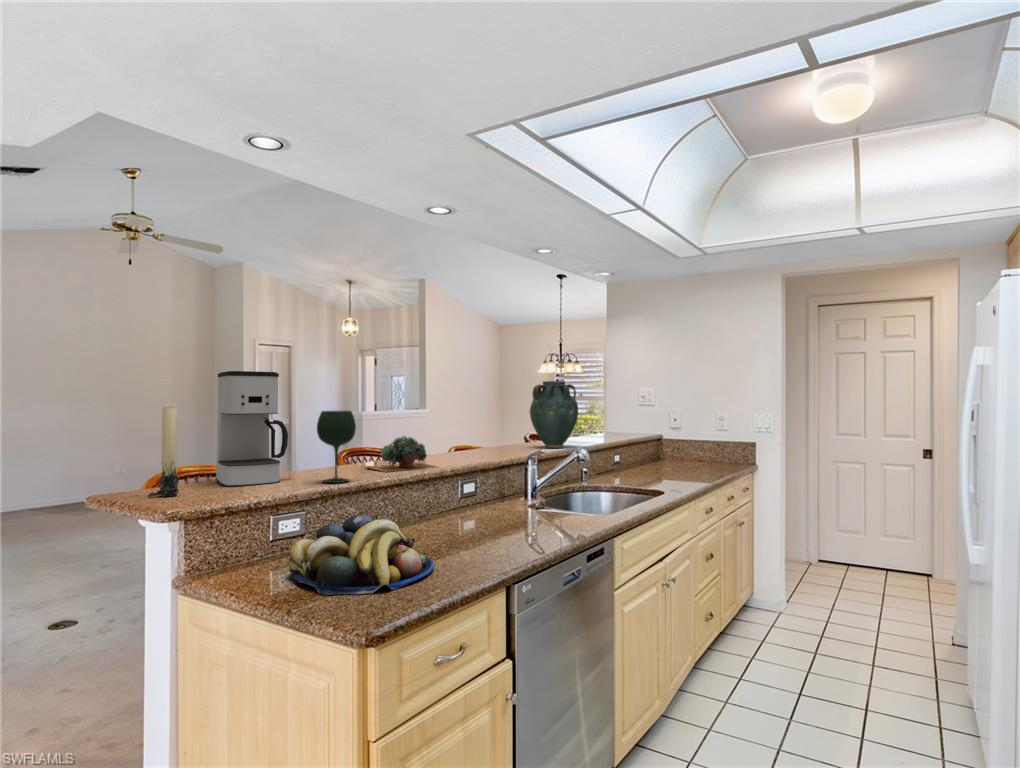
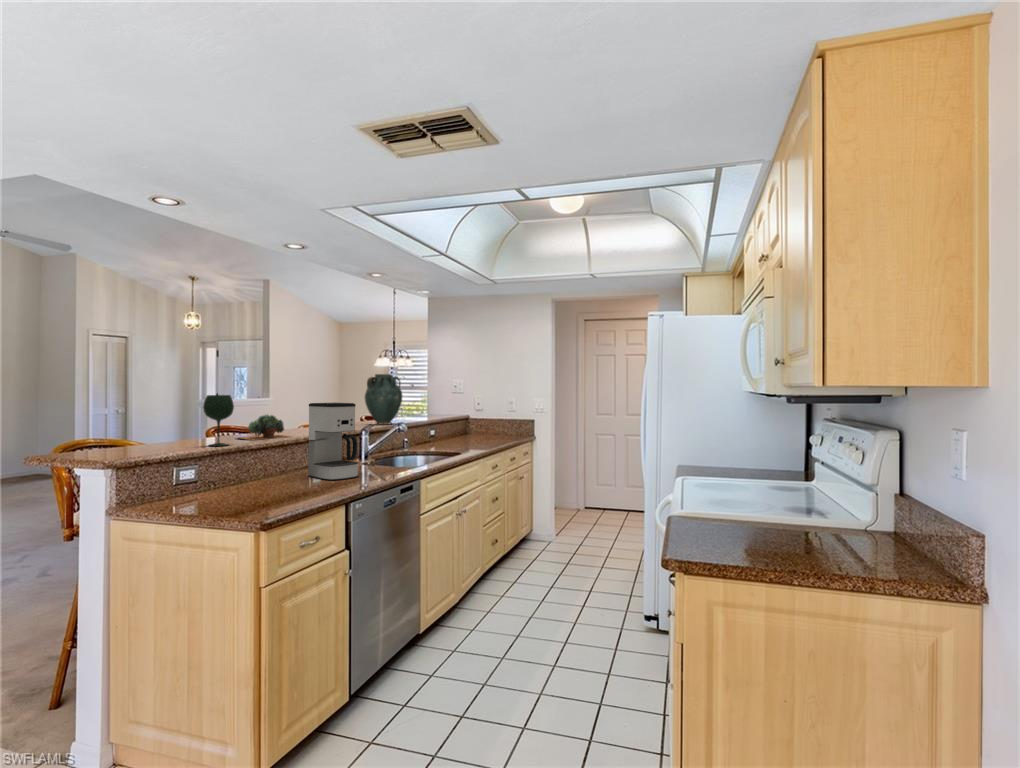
coffee maker: present [216,371,288,487] -> present [308,403,358,480]
candle: present [148,404,179,497] -> none [75,390,99,457]
fruit bowl: present [288,514,434,595] -> none [194,464,296,509]

